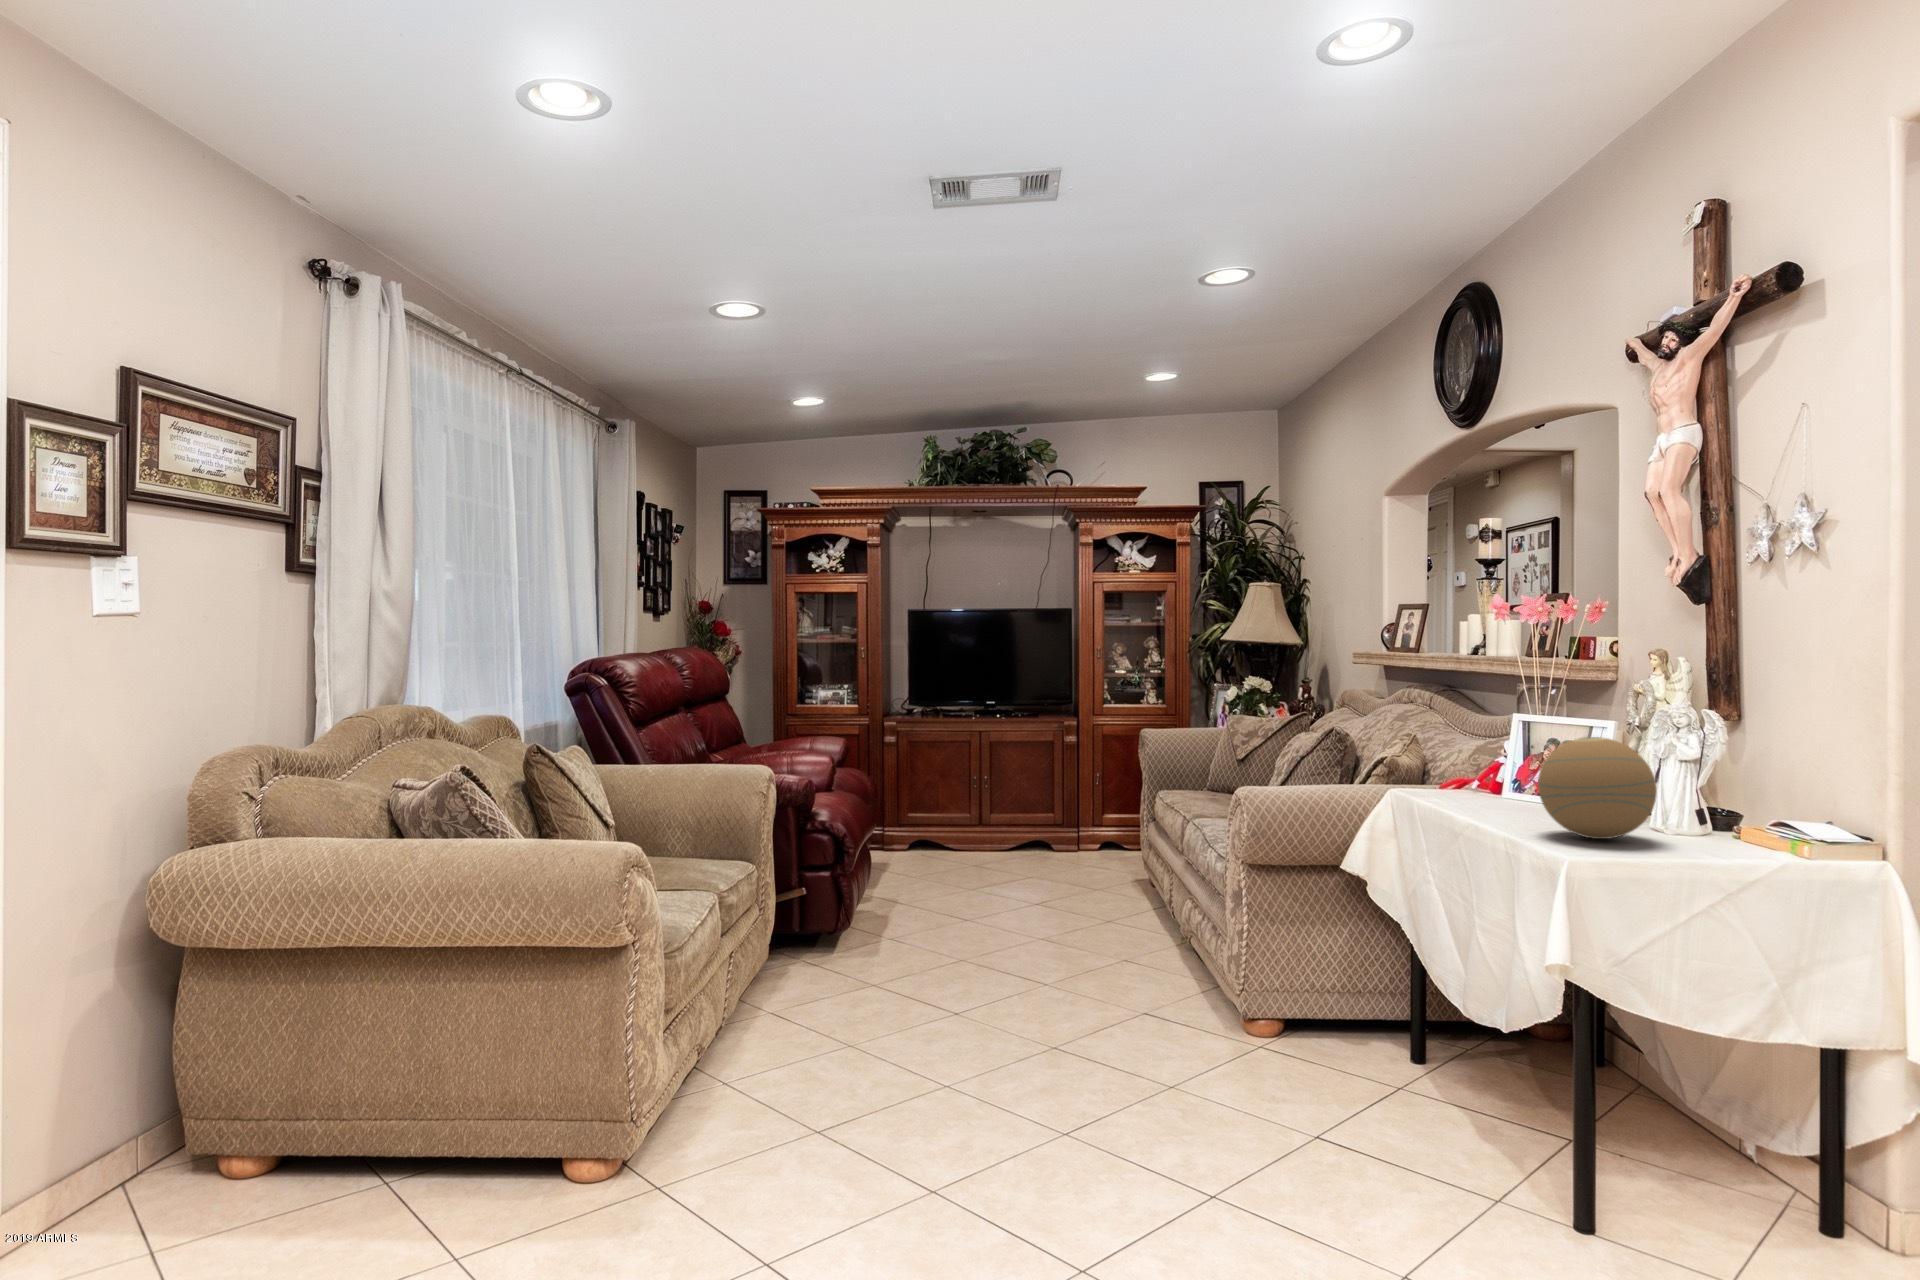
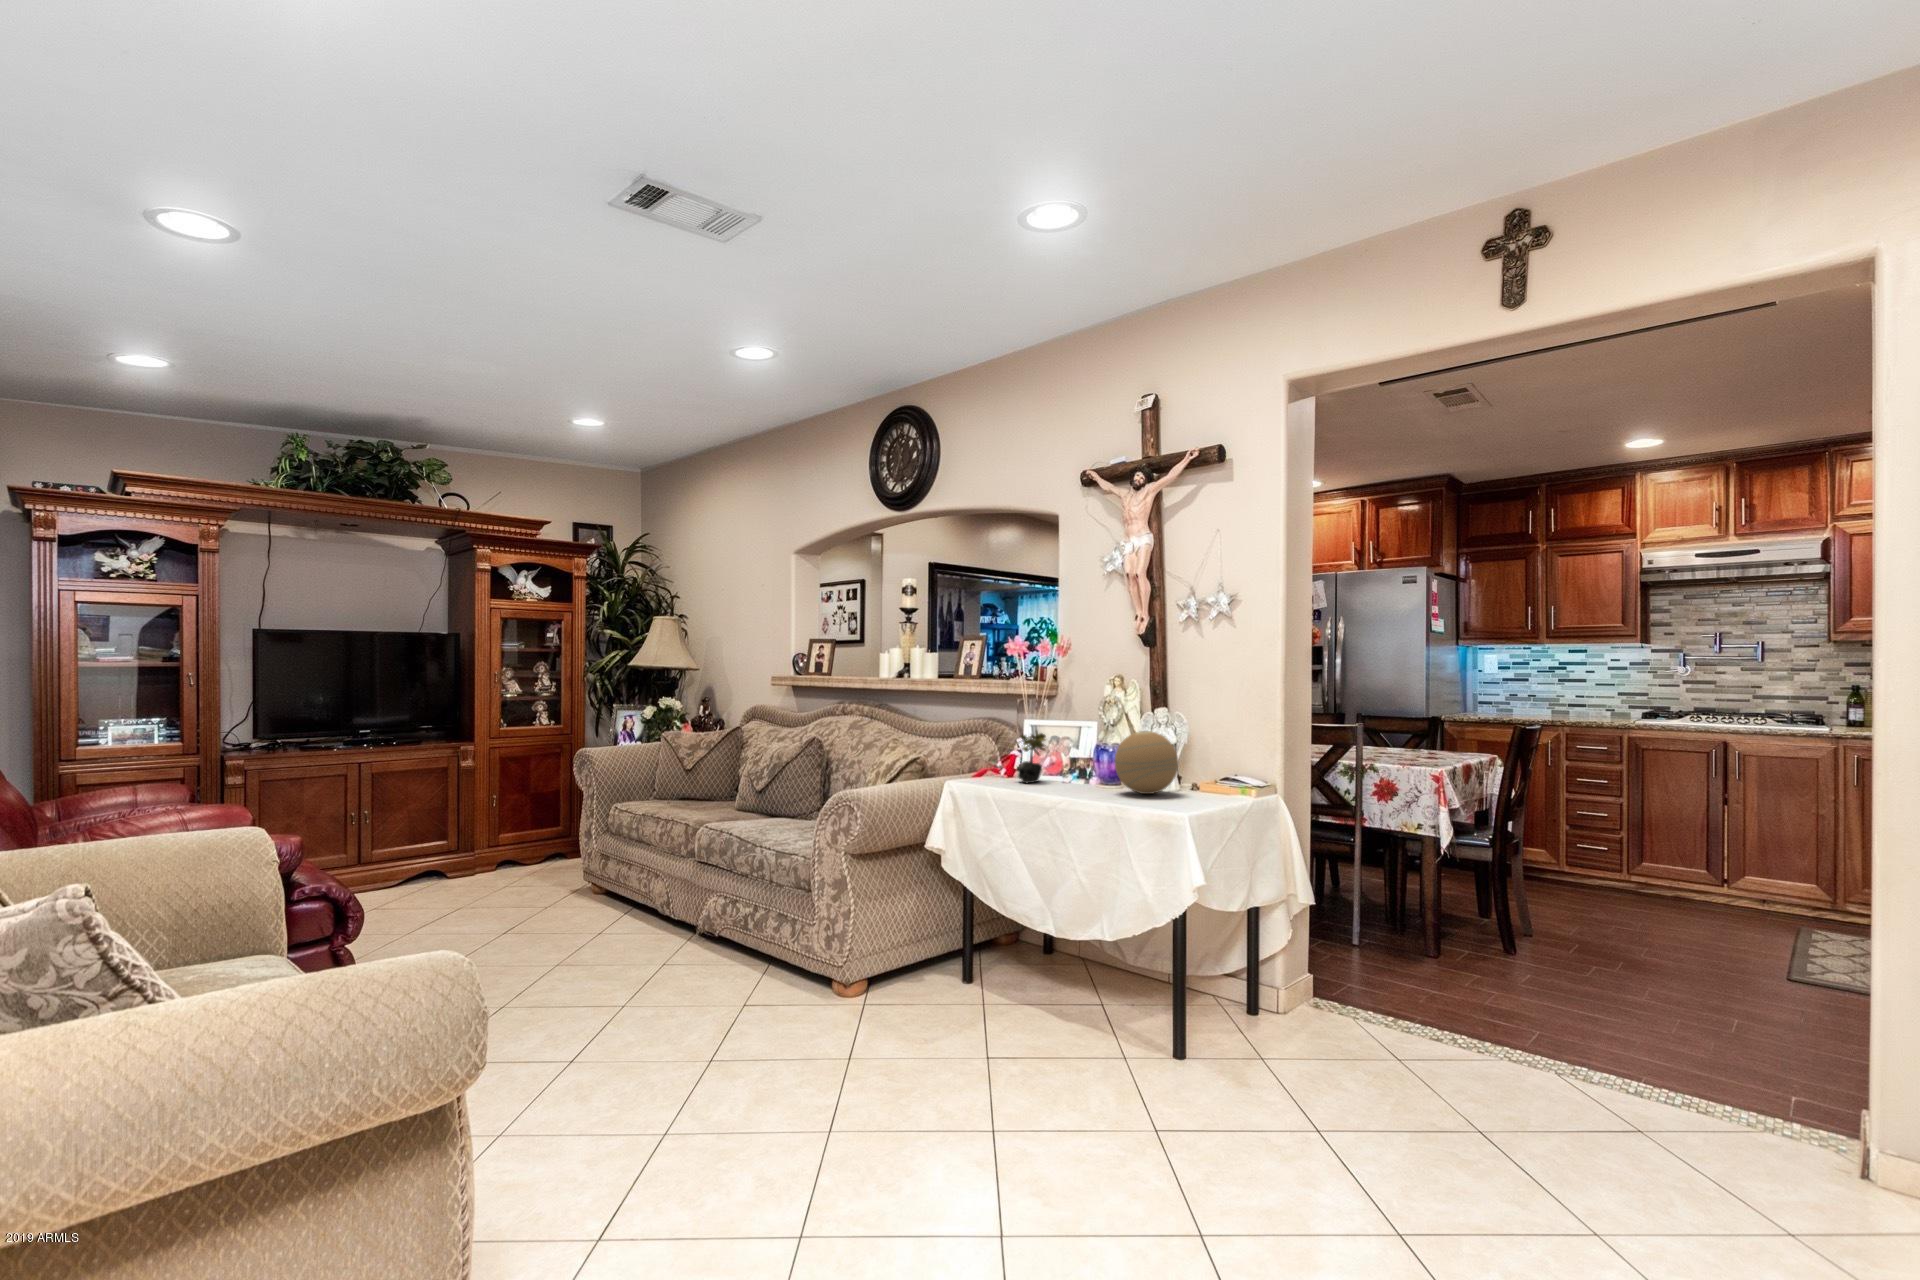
succulent plant: none [1464,727,1521,803] -> present [1018,732,1046,783]

